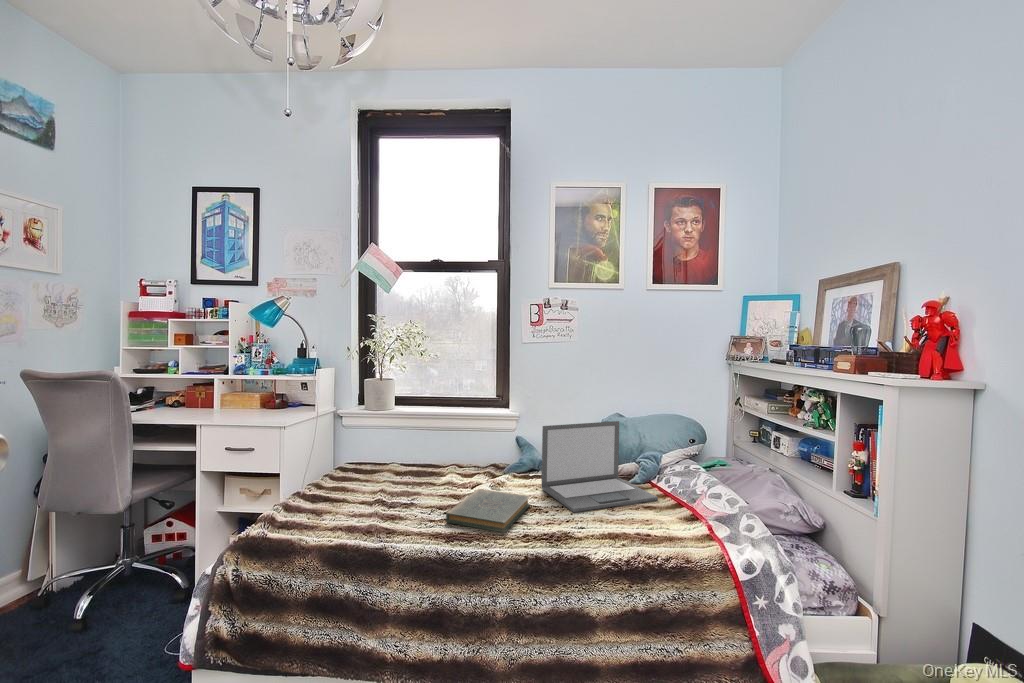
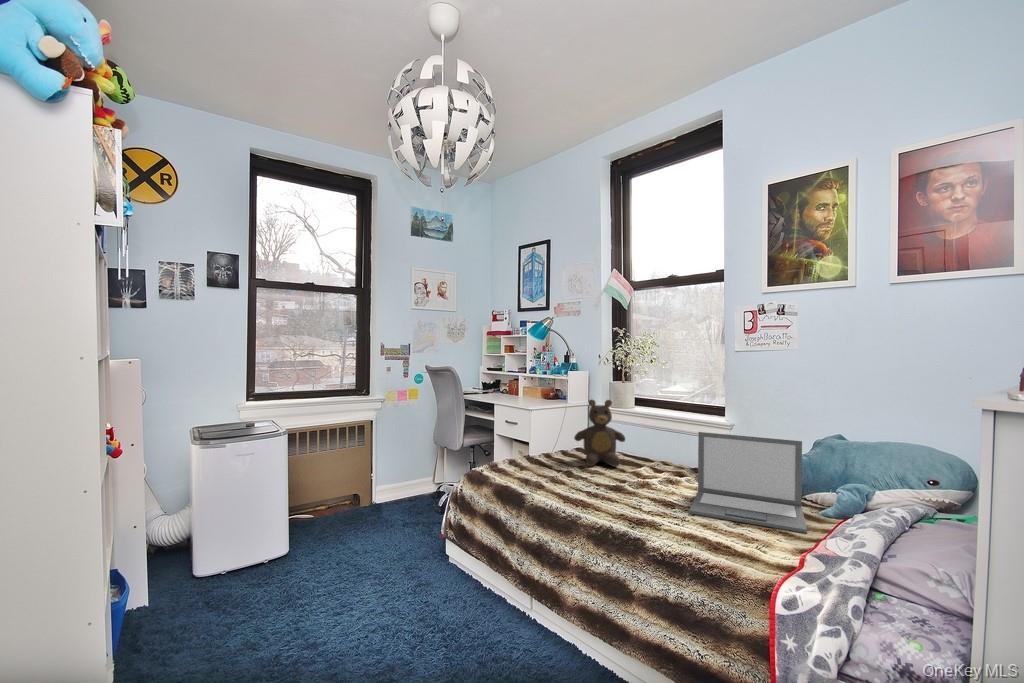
teddy bear: none [365,402,429,488] -> present [574,400,625,467]
book: present [446,489,530,533] -> none [581,477,664,506]

